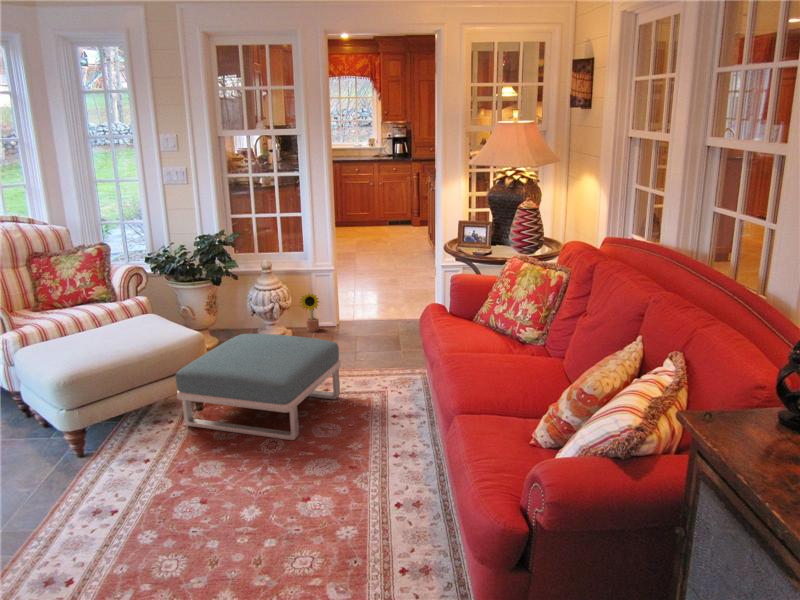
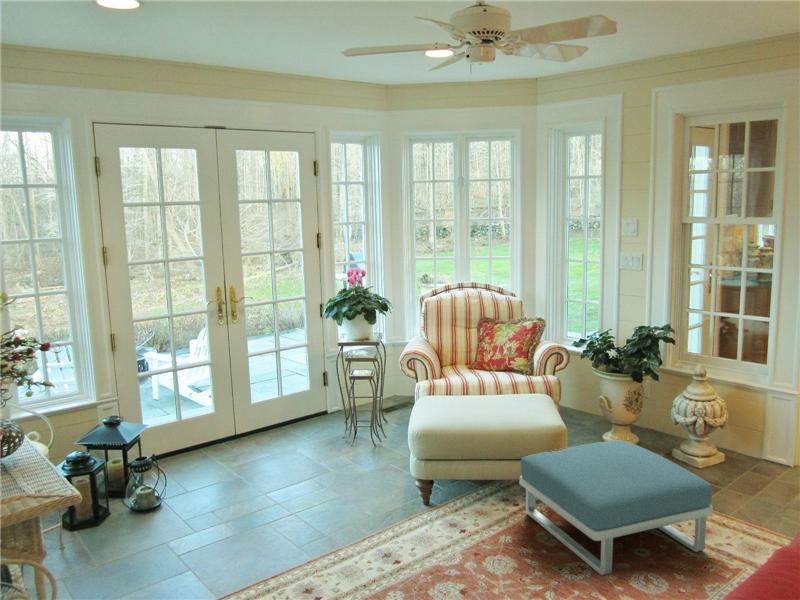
decorative plant: present [300,293,319,332] -> none [739,417,766,466]

